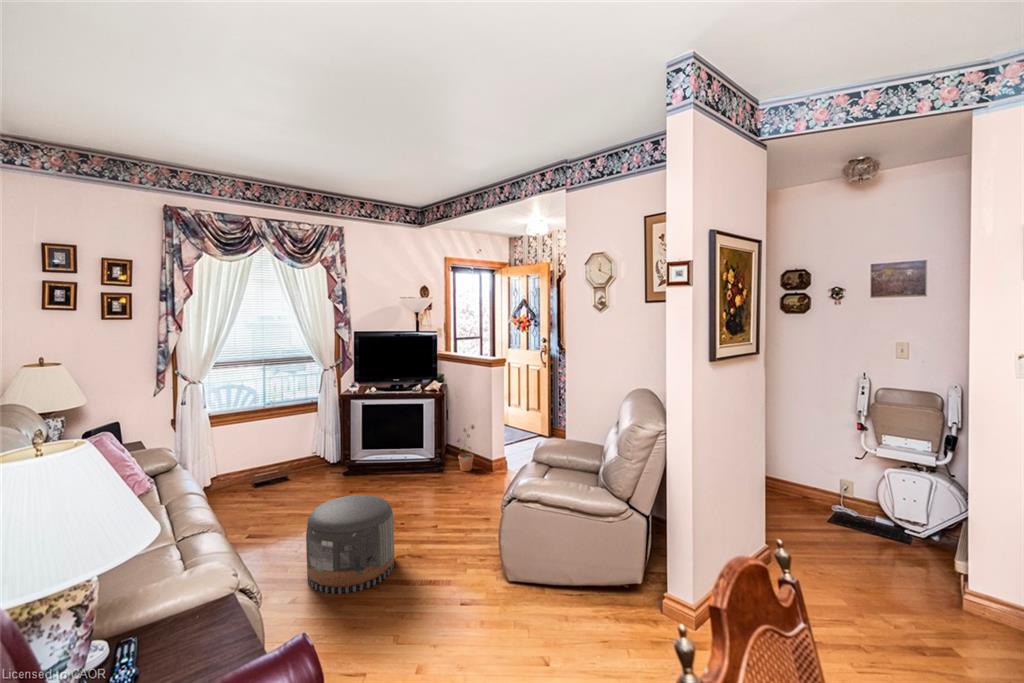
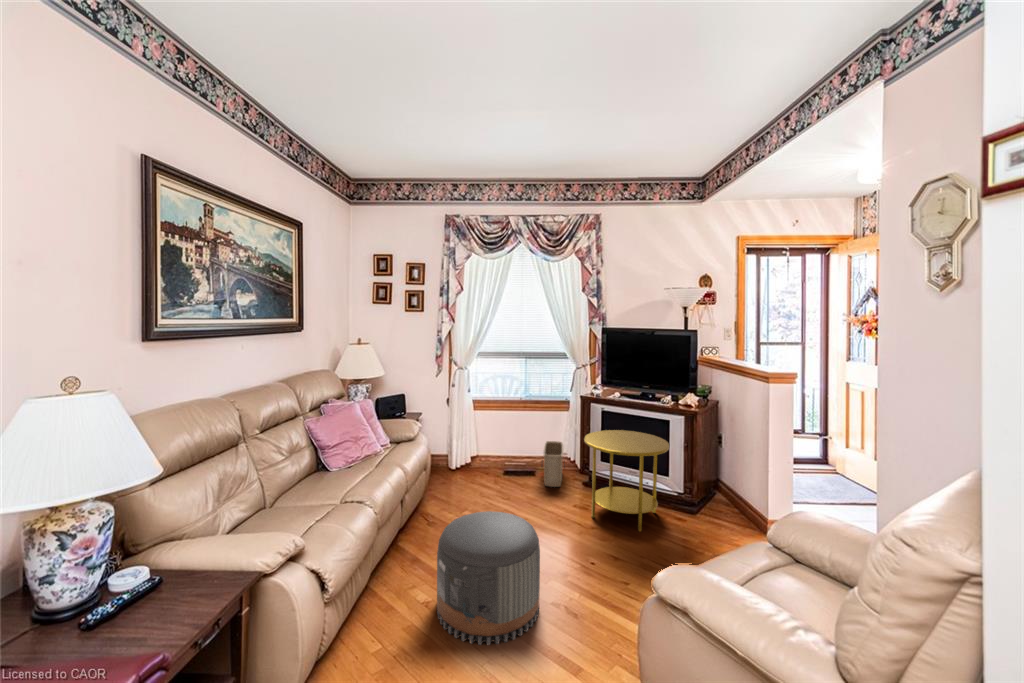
side table: none [361,418,430,495] -> present [584,430,669,532]
potted plant: present [457,425,475,471] -> none [717,461,750,527]
basket: none [298,443,328,486] -> present [542,441,563,487]

